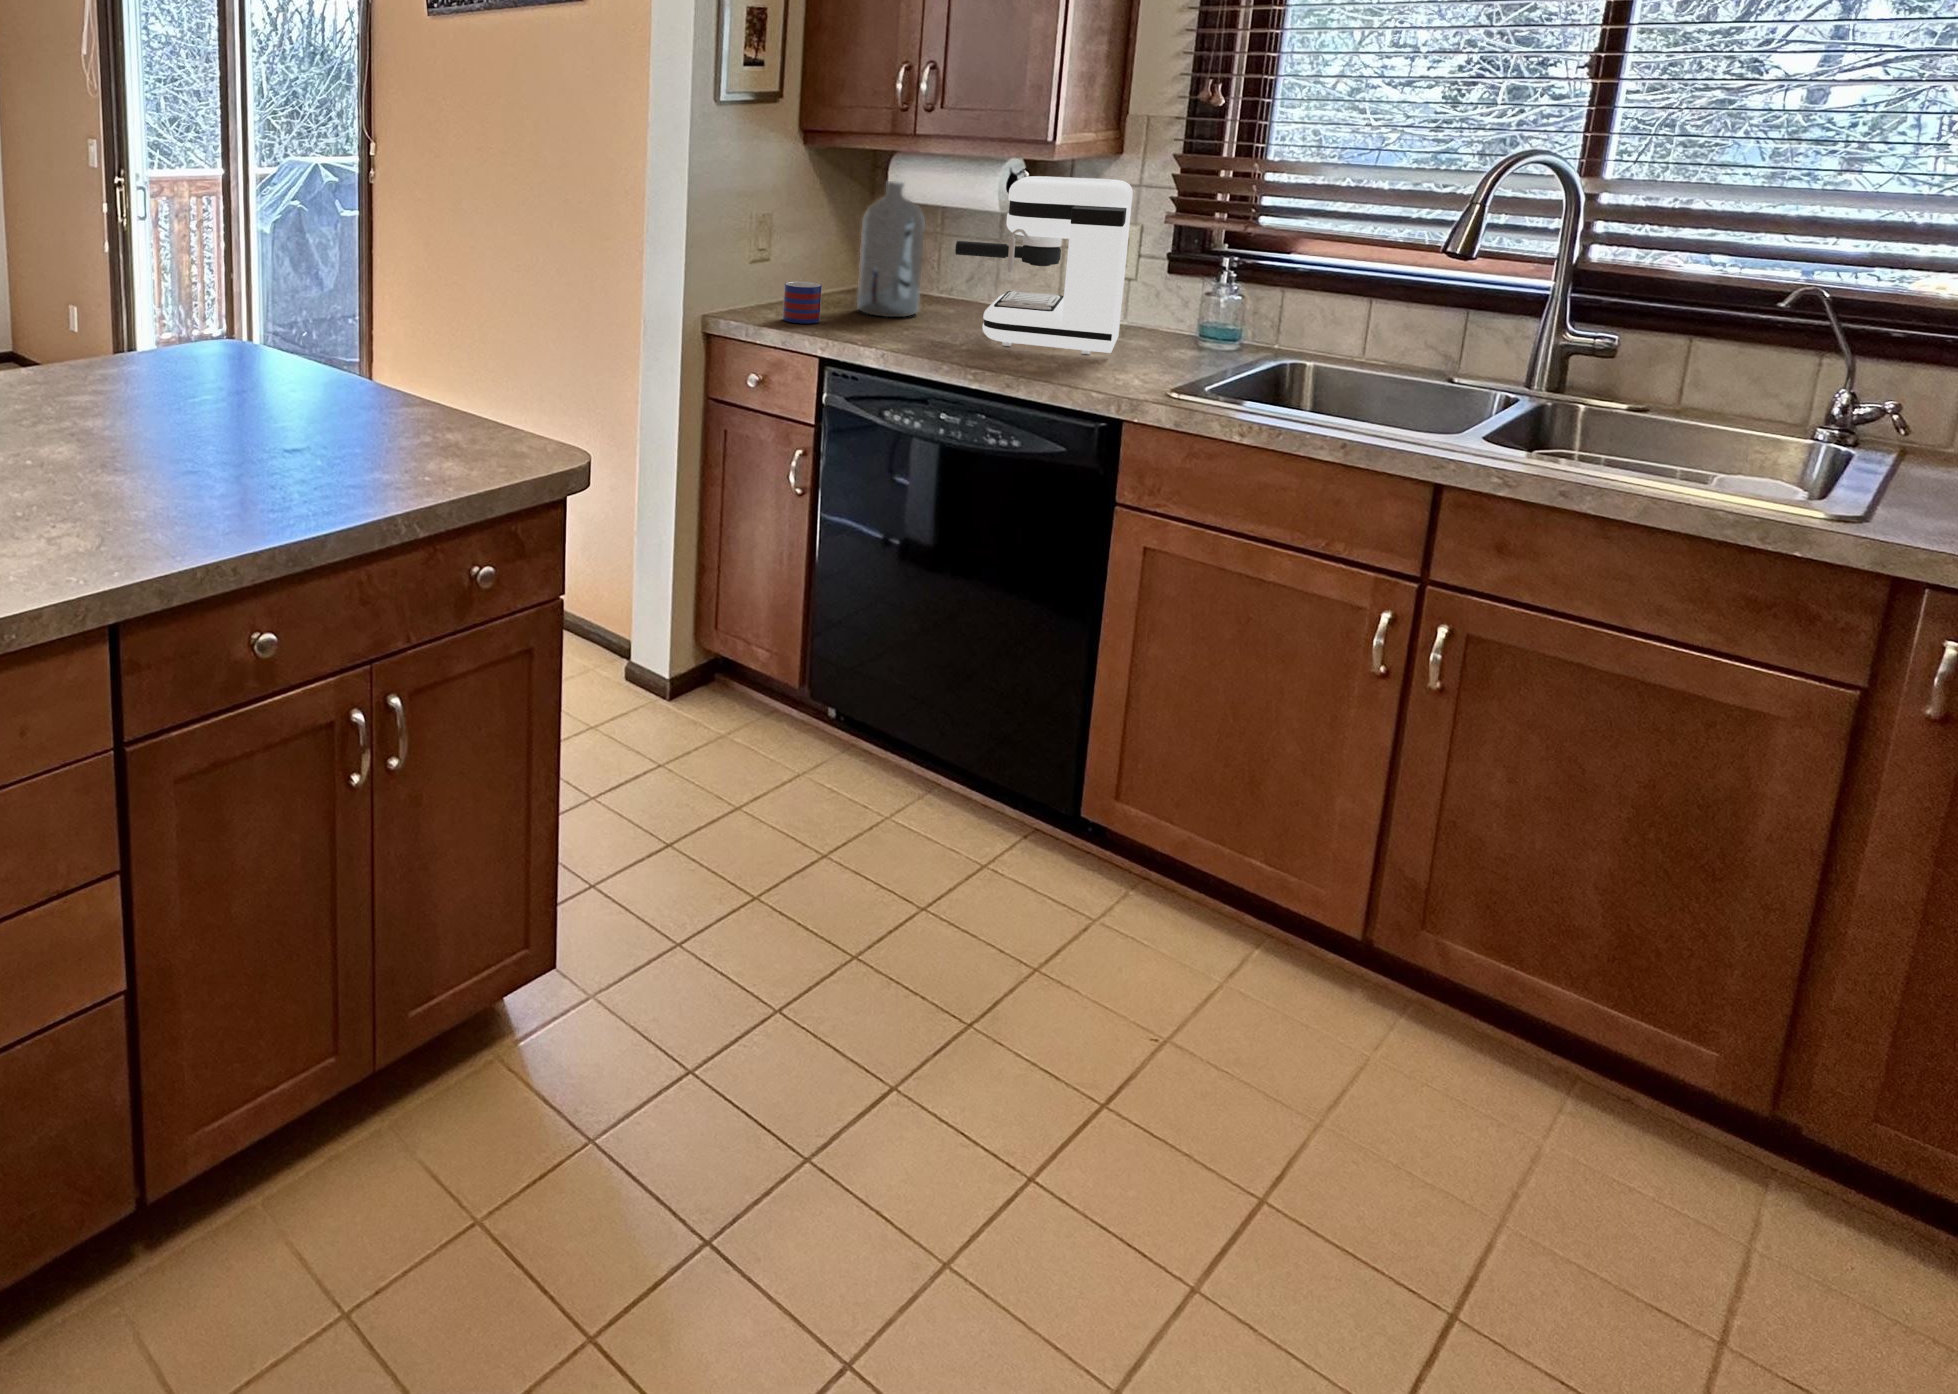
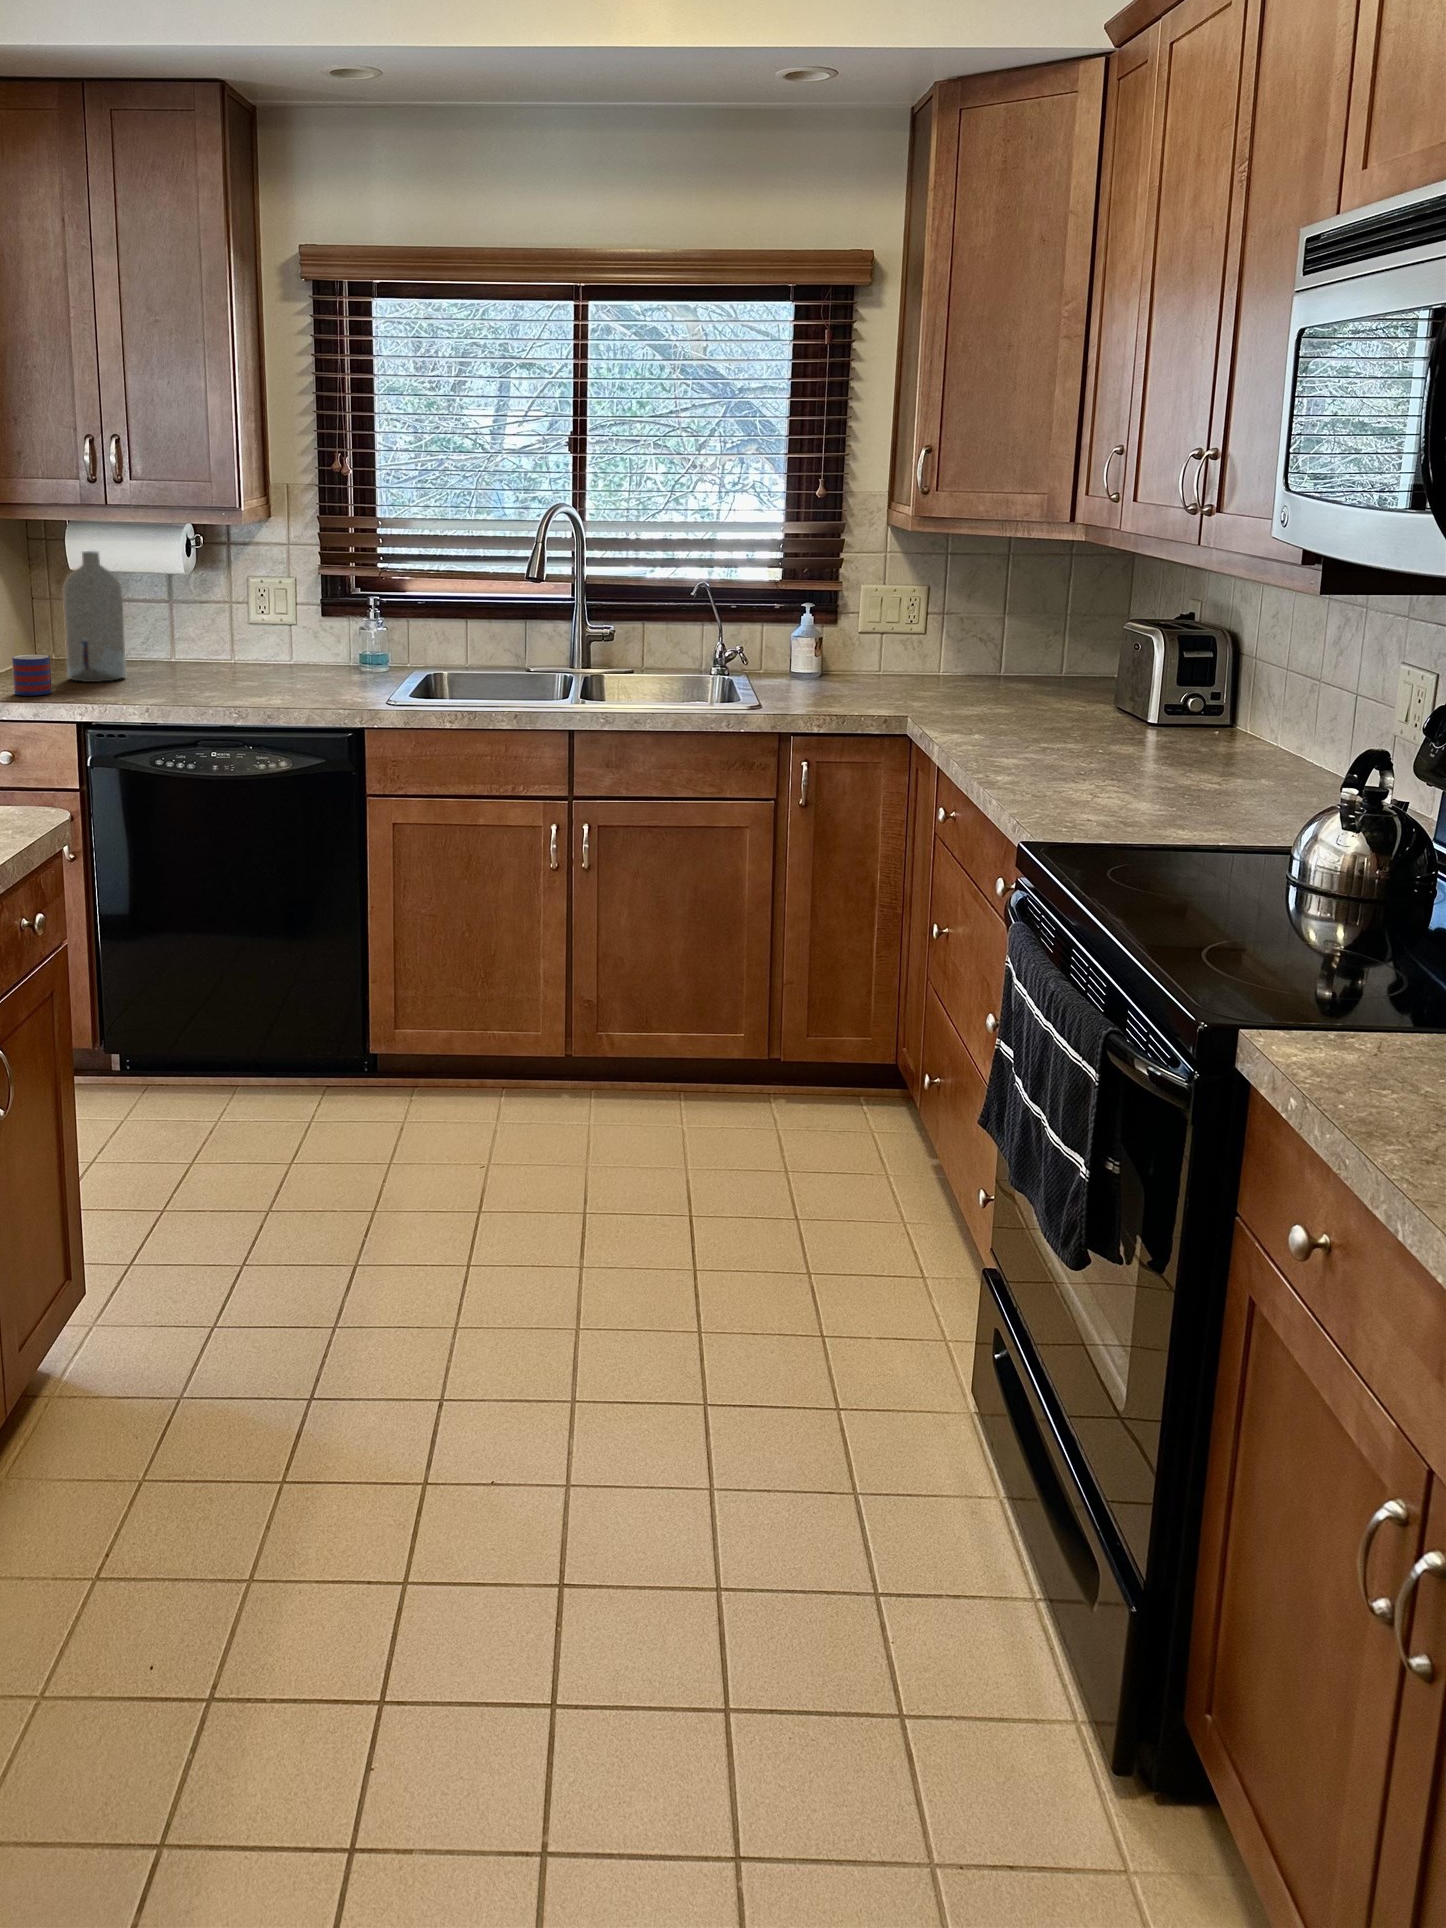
coffee maker: present [955,176,1133,354] -> none [165,539,316,689]

